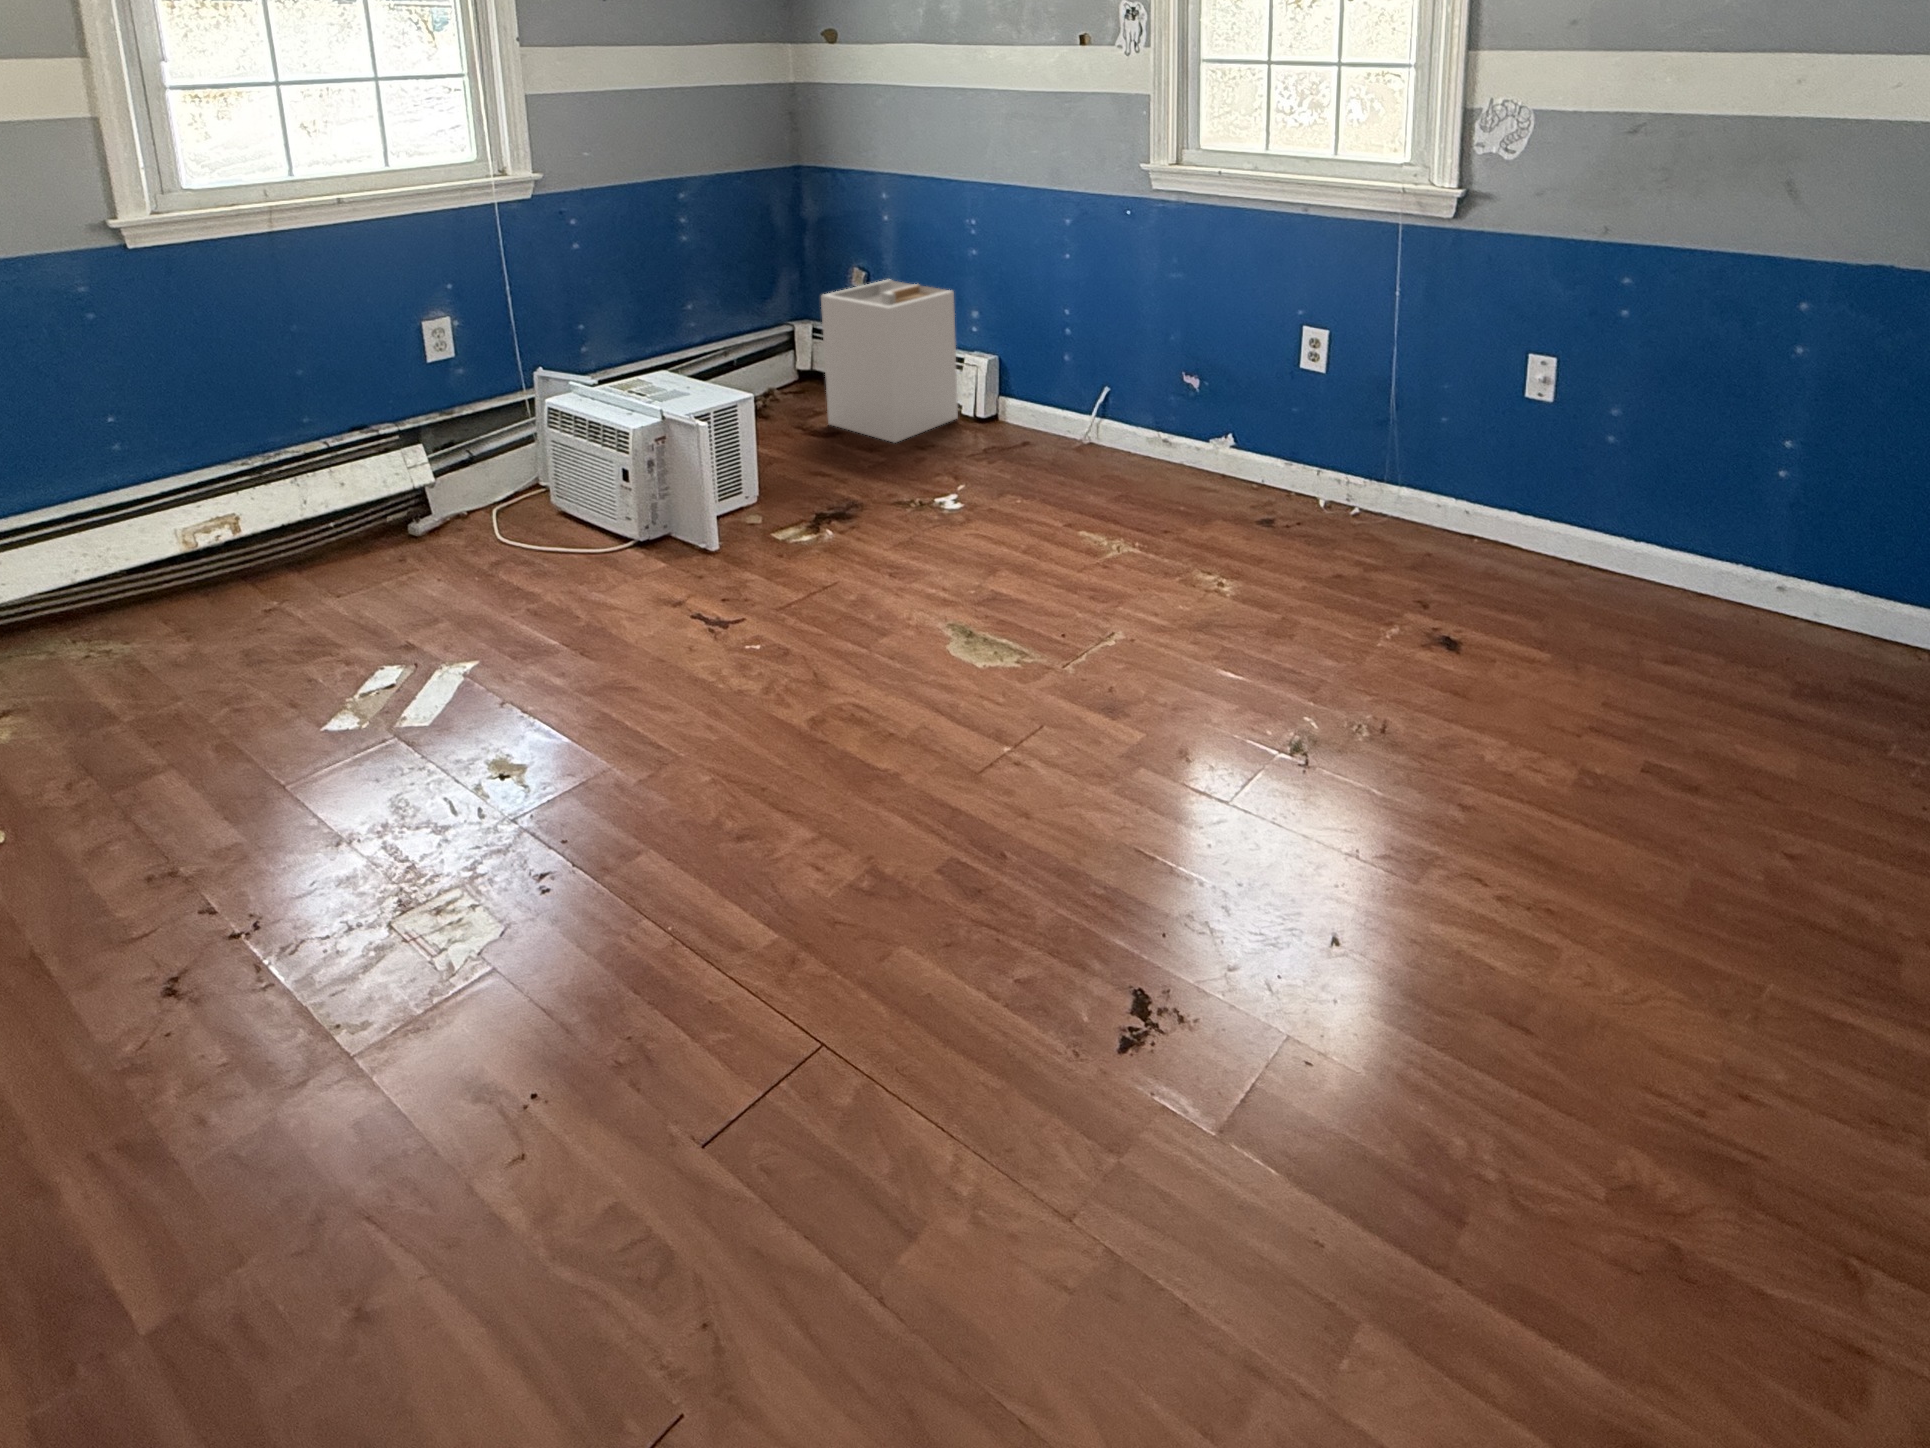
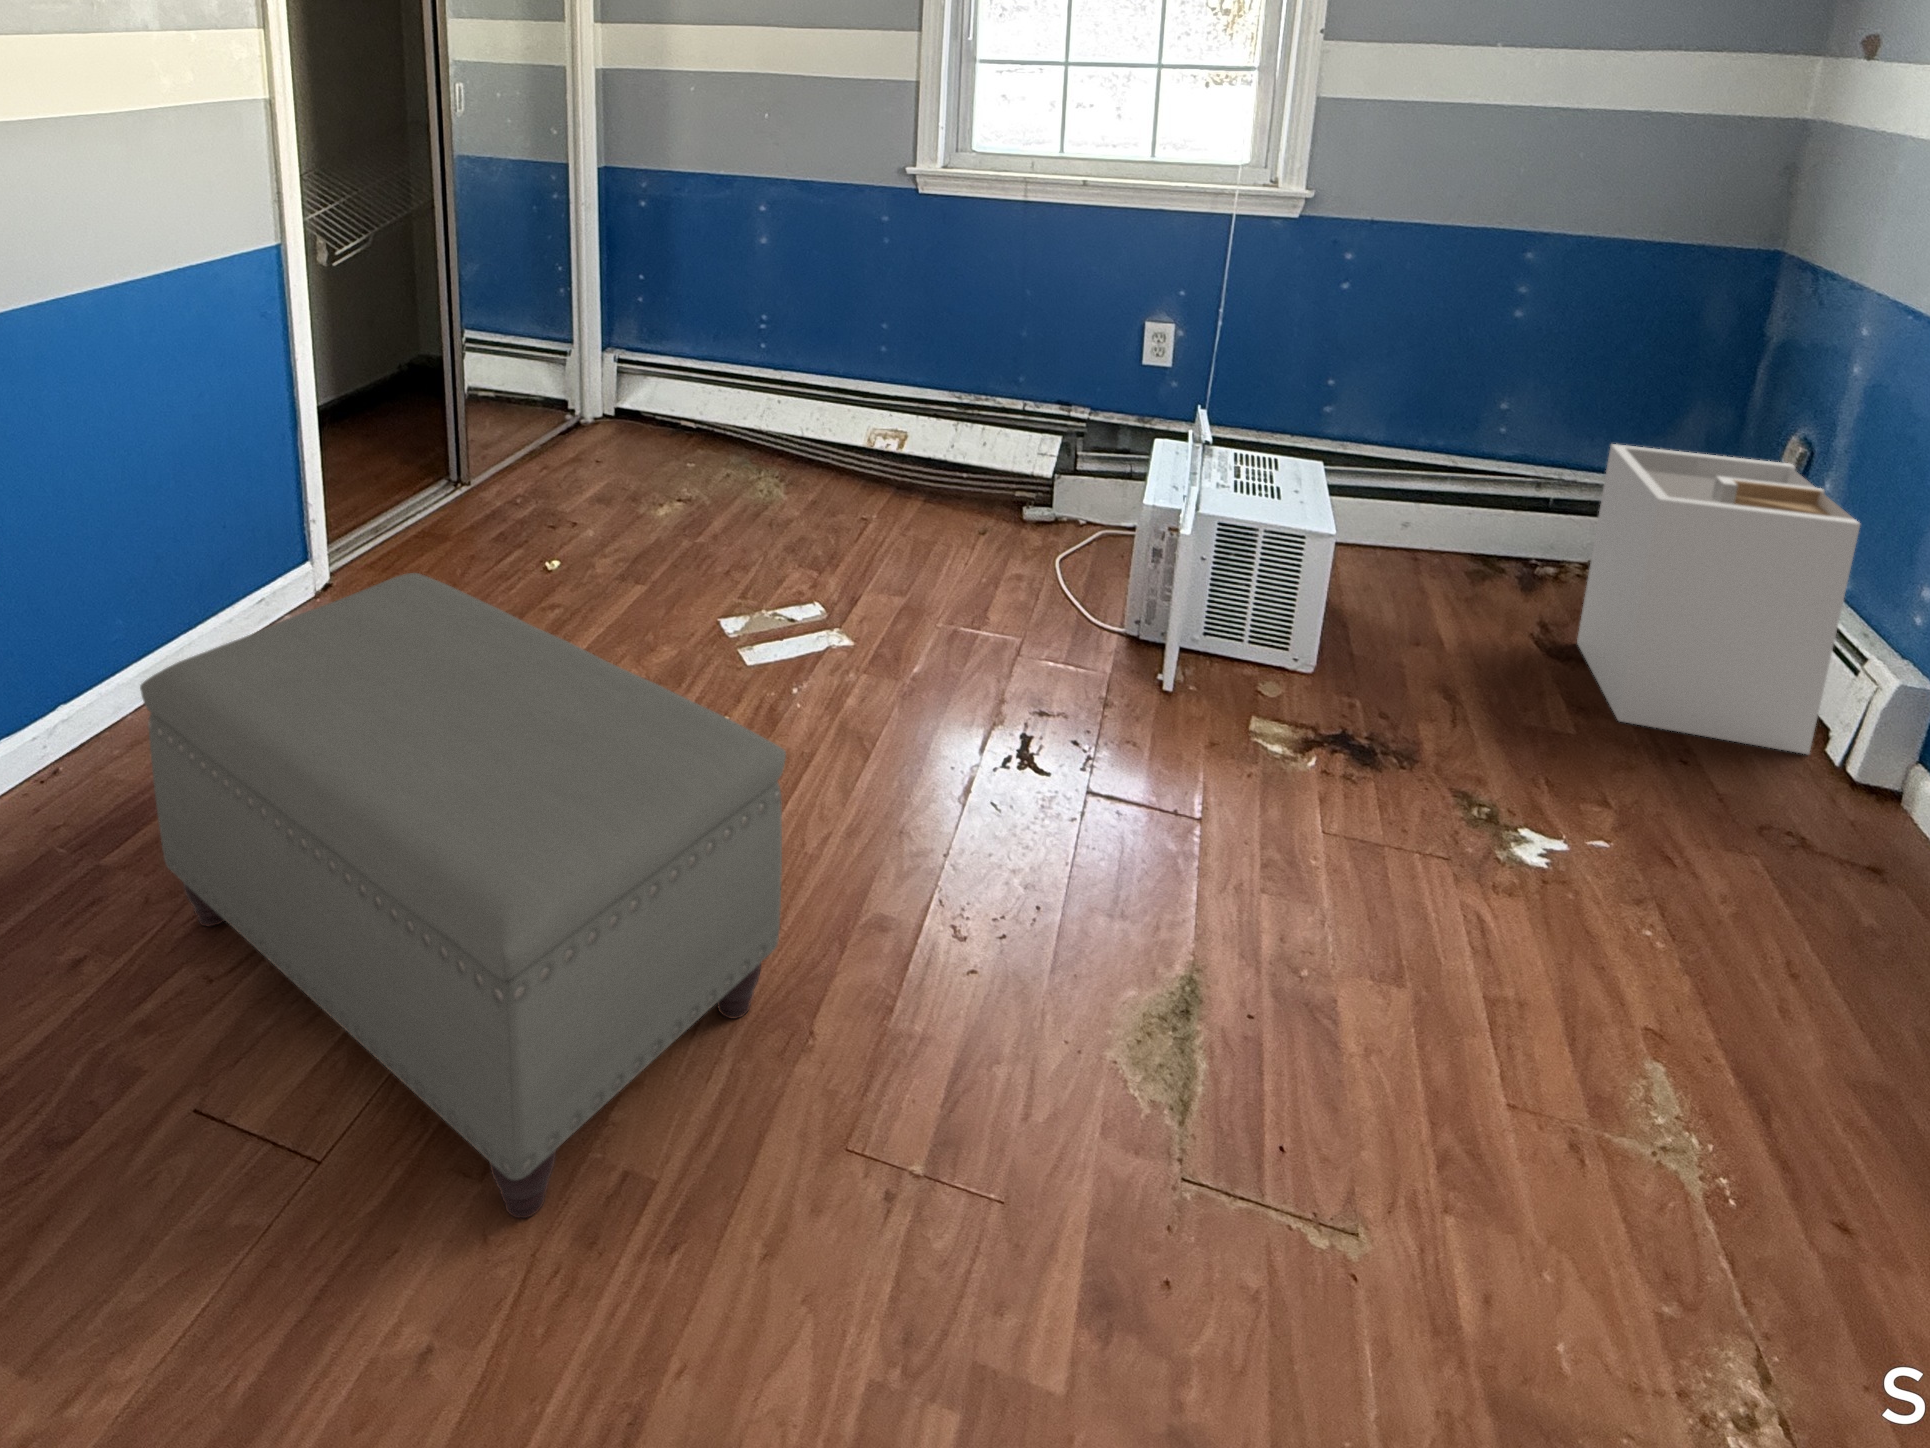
ottoman: none [294,582,980,1207] -> present [140,573,786,1218]

